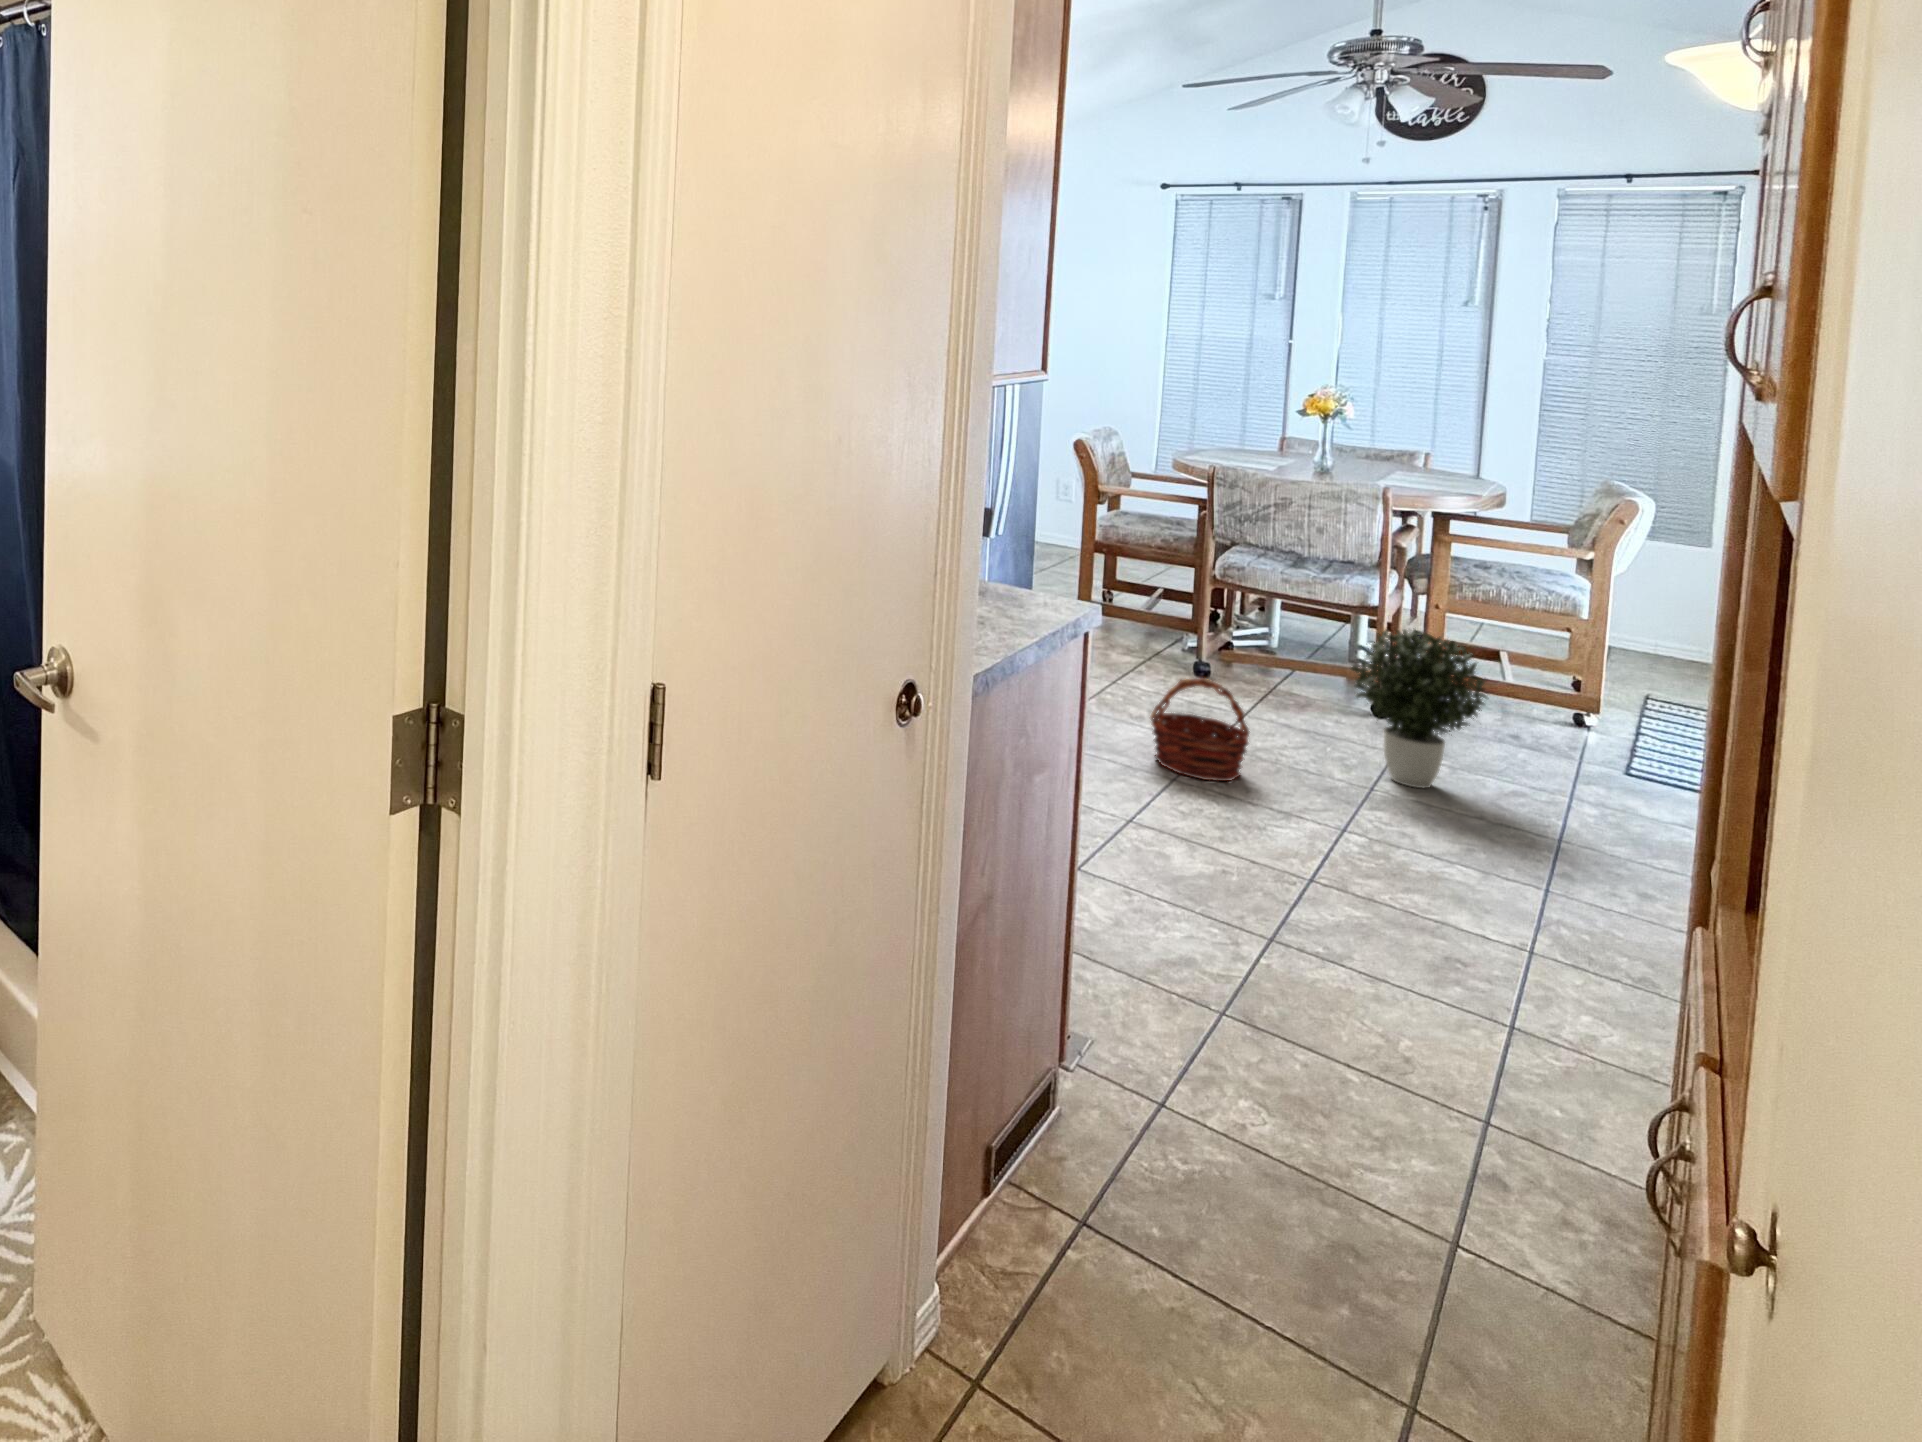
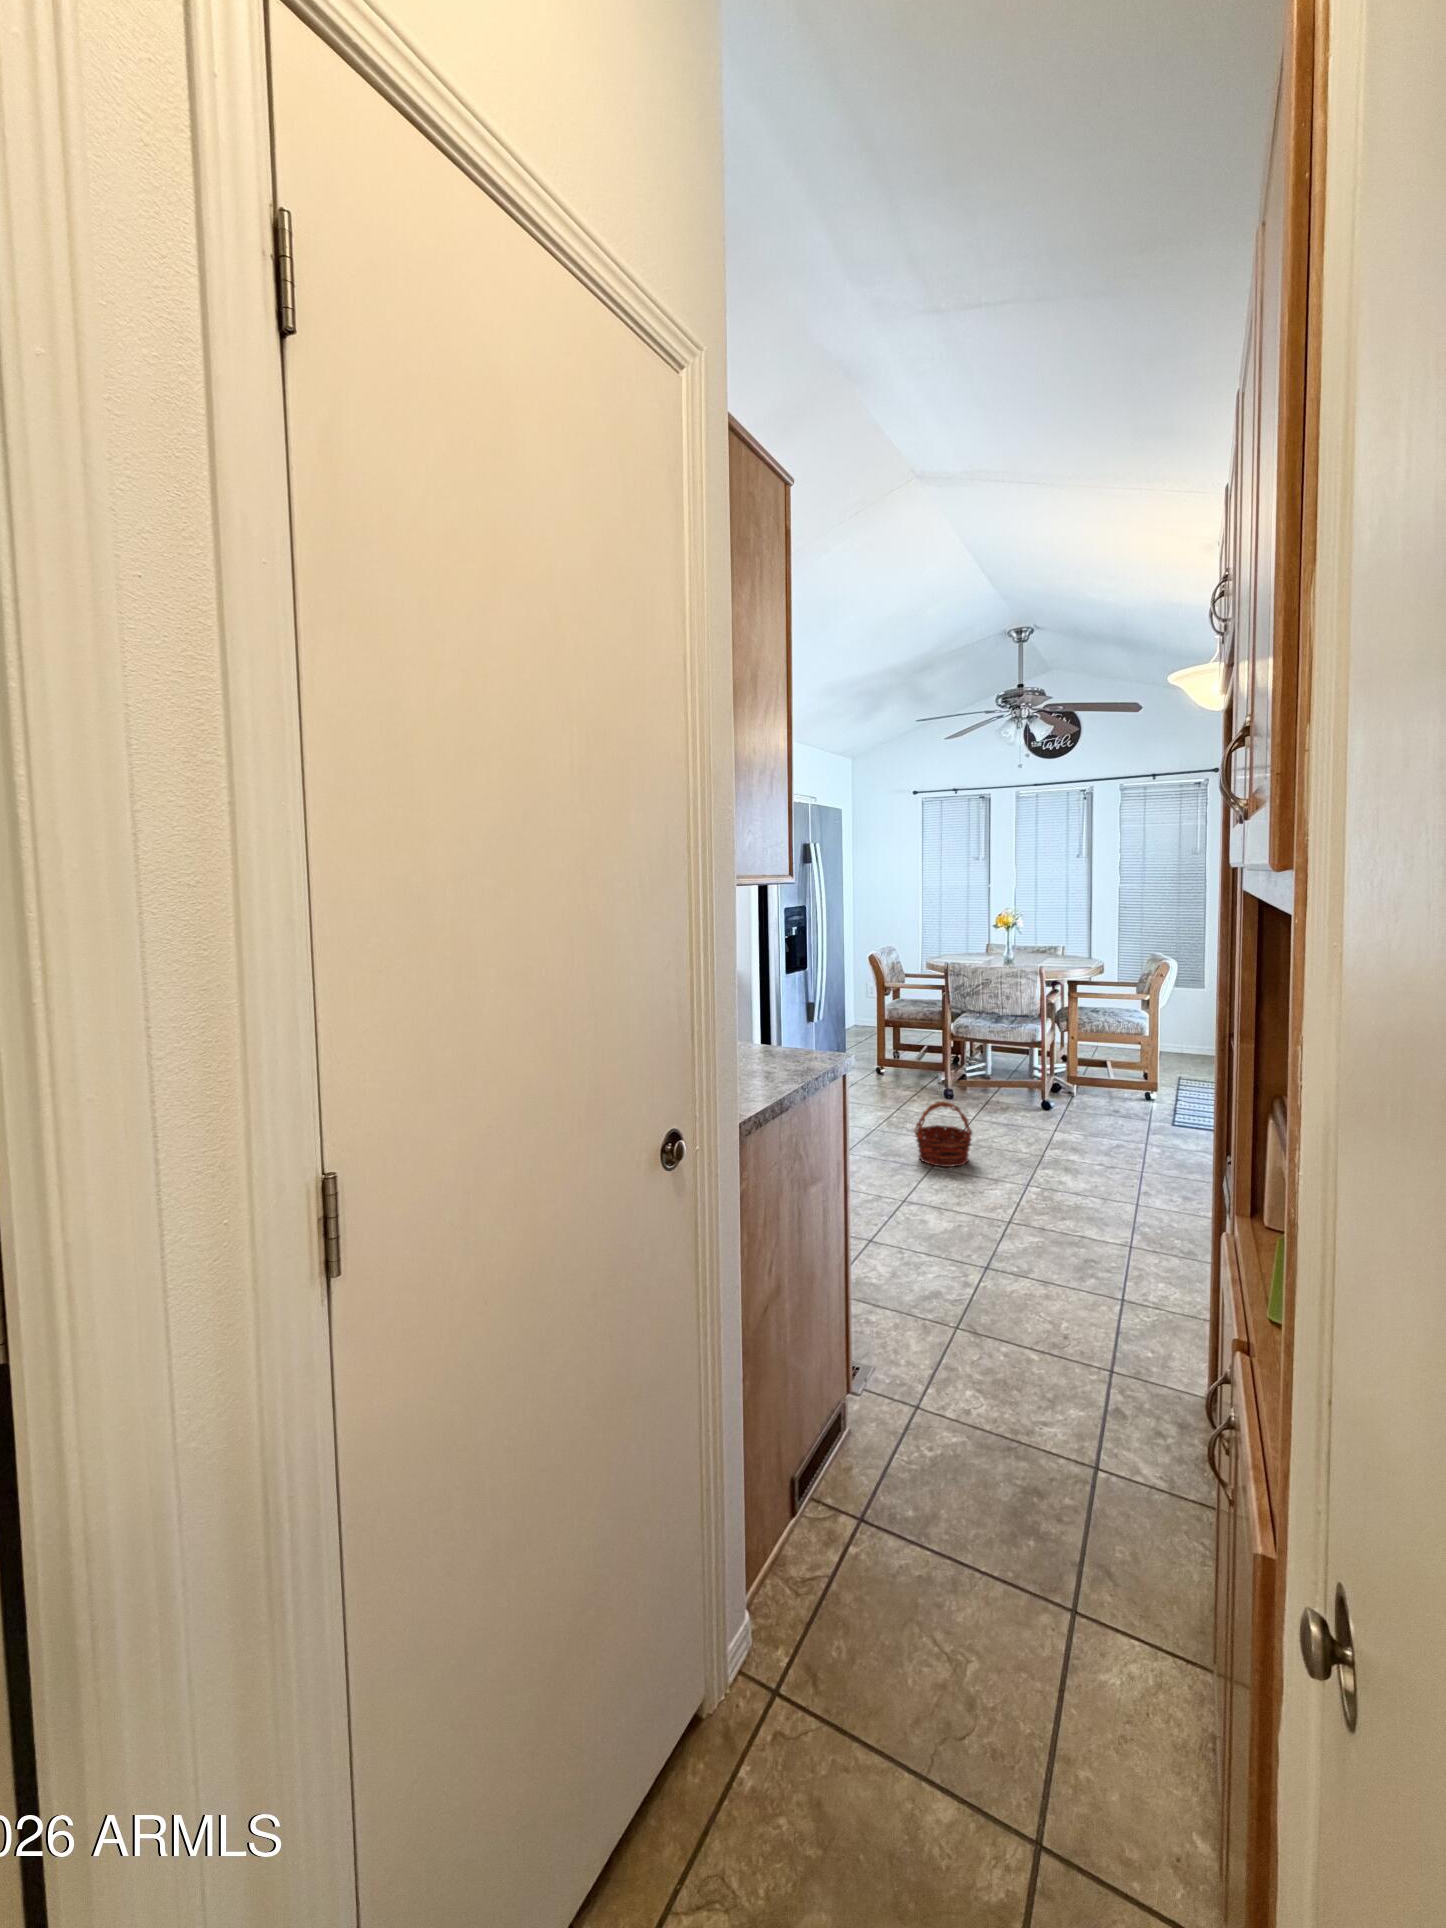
potted plant: present [1351,630,1487,788] -> none [1026,1053,1102,1152]

